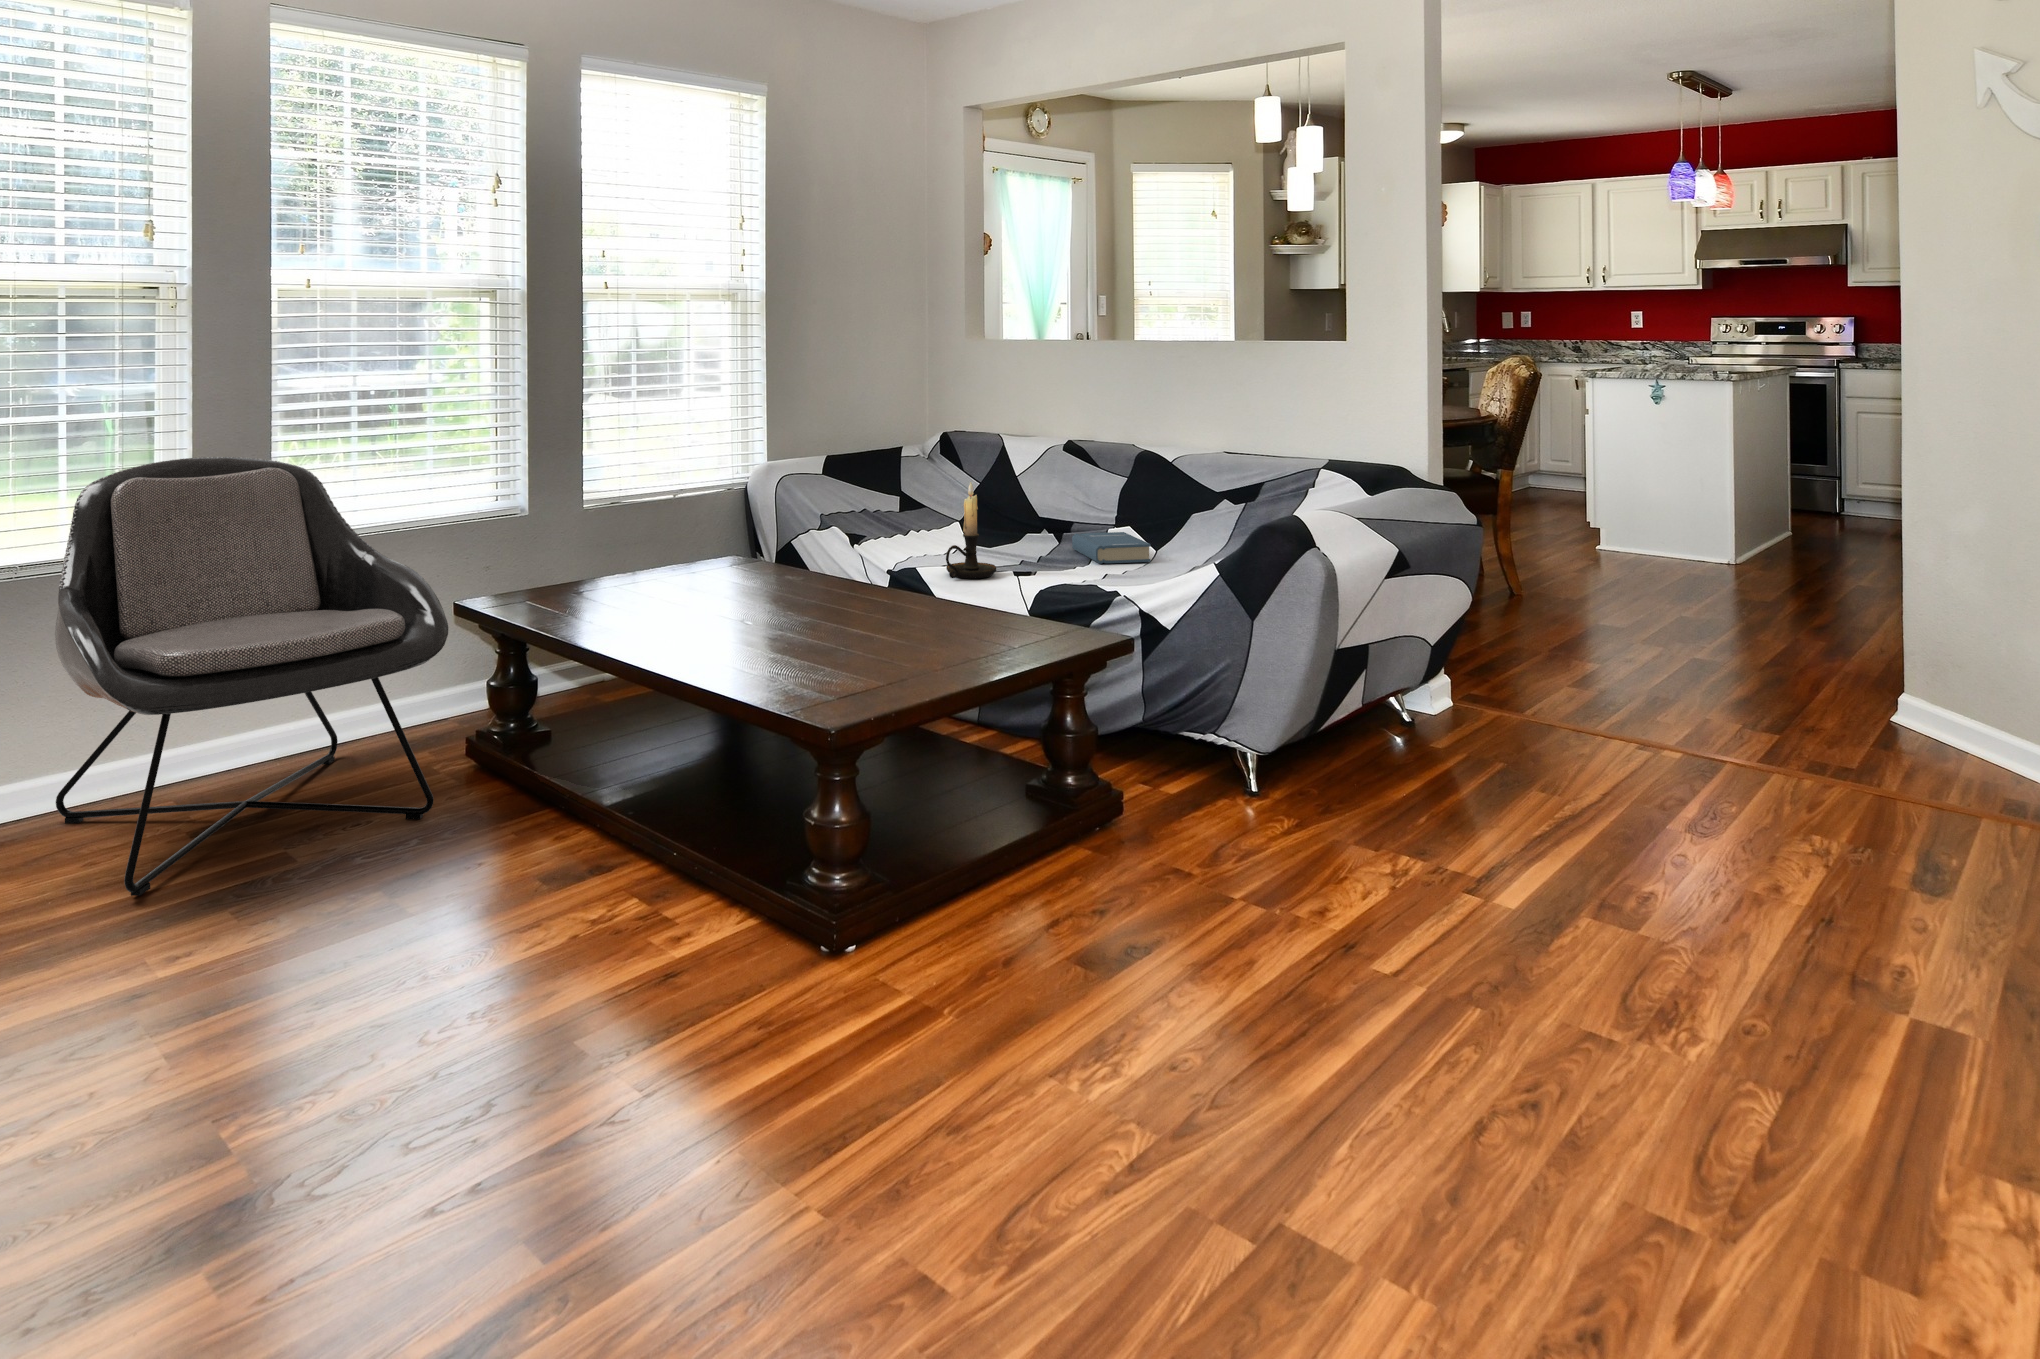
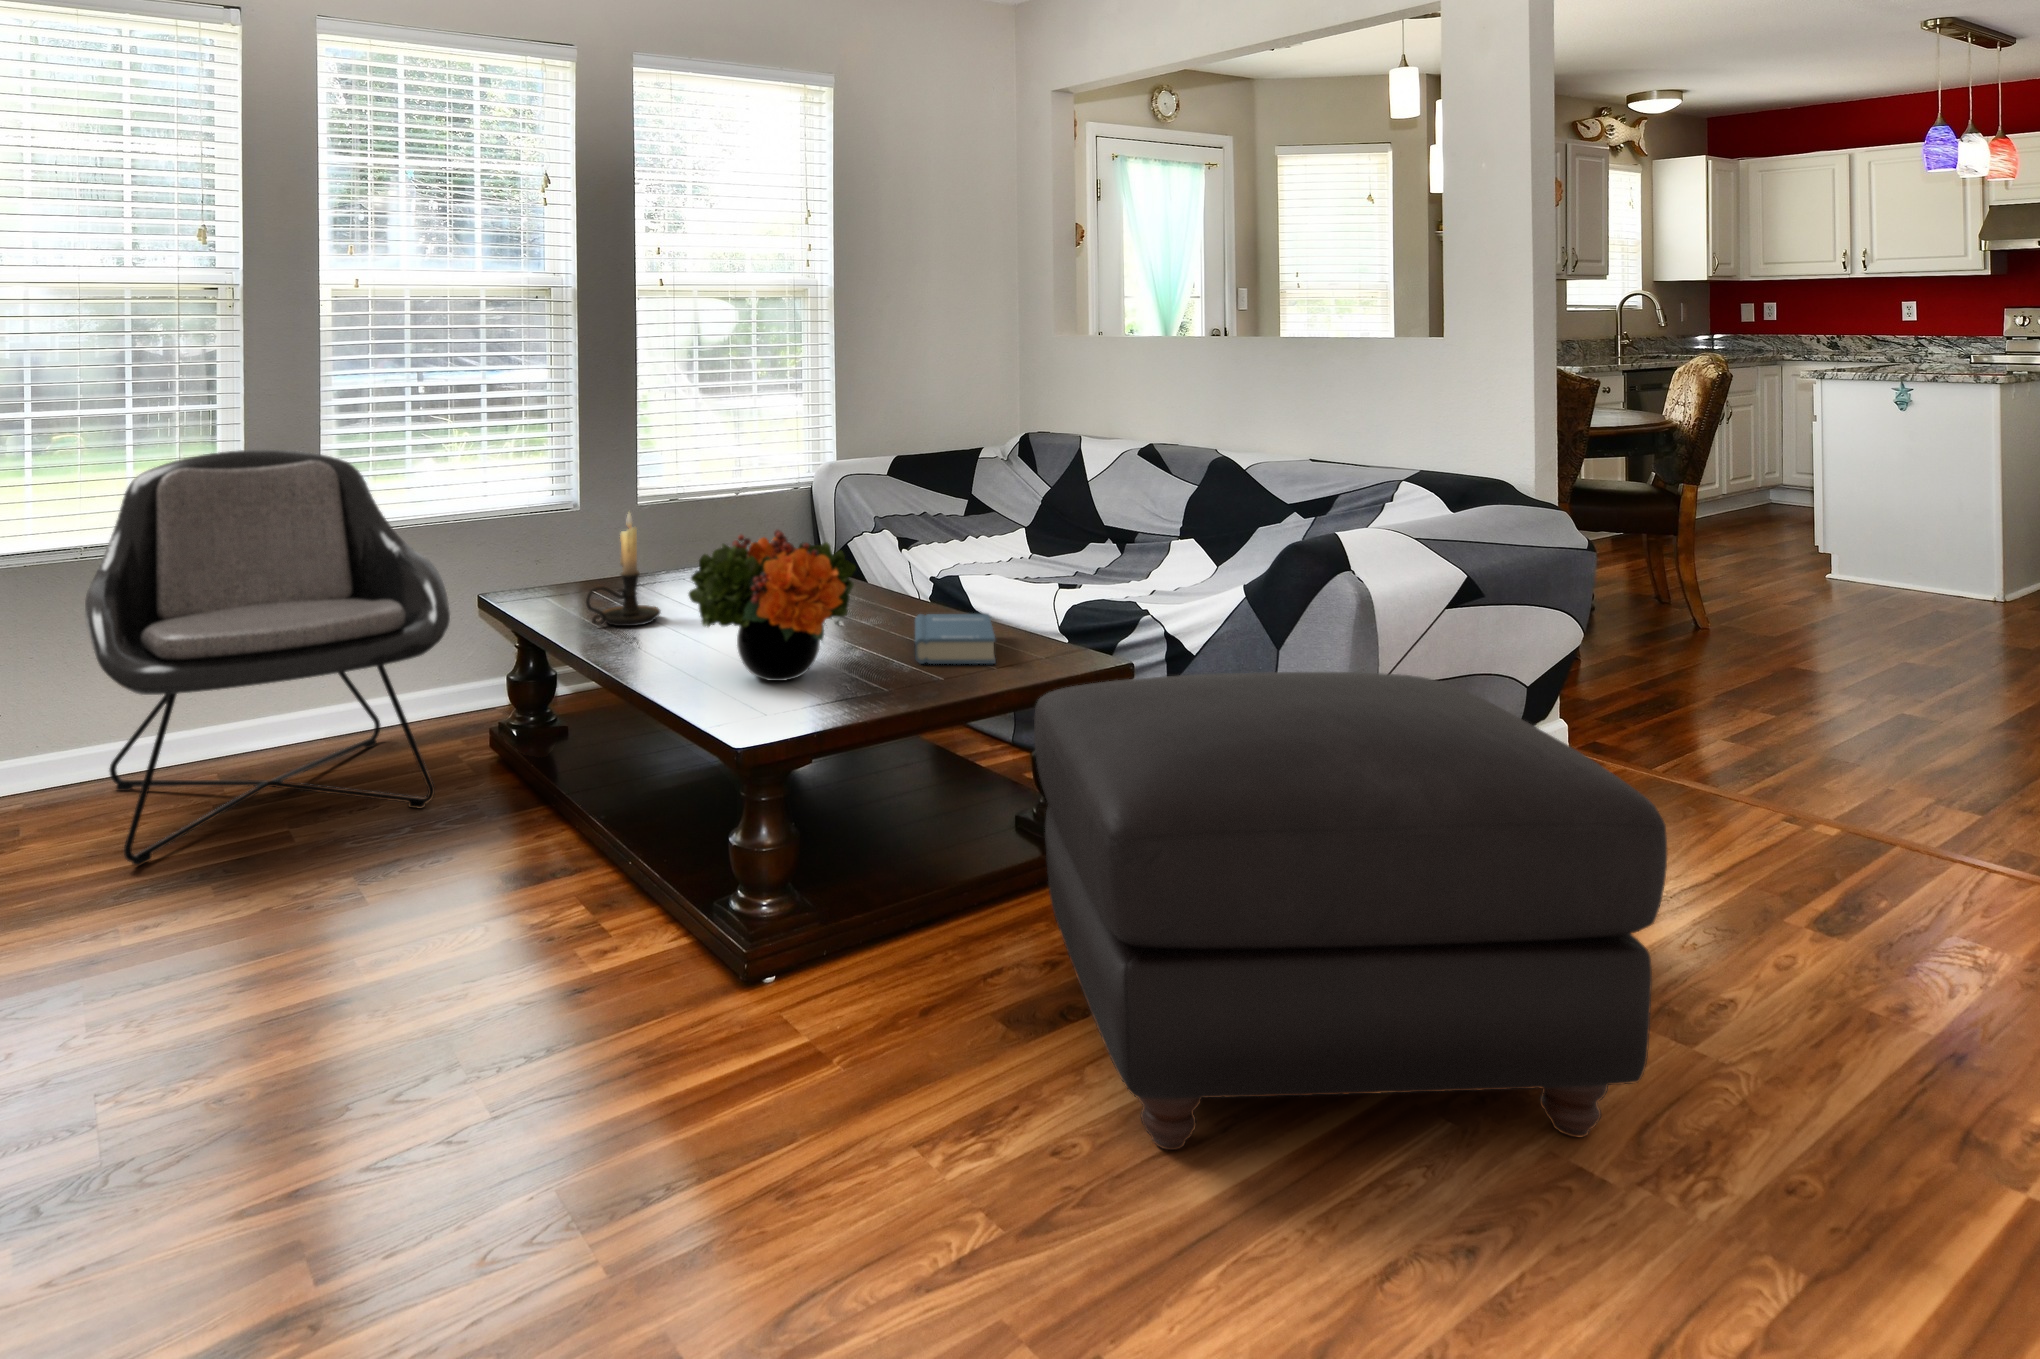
candle holder: present [946,482,996,579] -> present [586,512,660,626]
flower arrangement: none [726,525,888,670] -> present [689,530,856,681]
hardback book: present [1072,532,1151,564] -> present [915,614,996,664]
ottoman: none [1084,637,1655,1053] -> present [1034,672,1667,1150]

